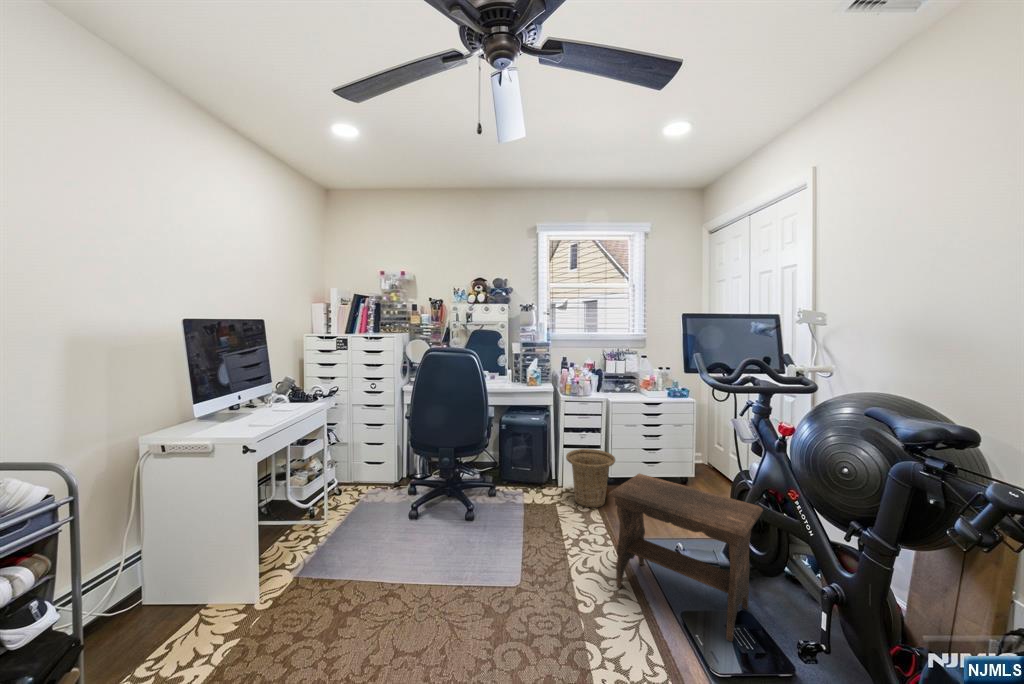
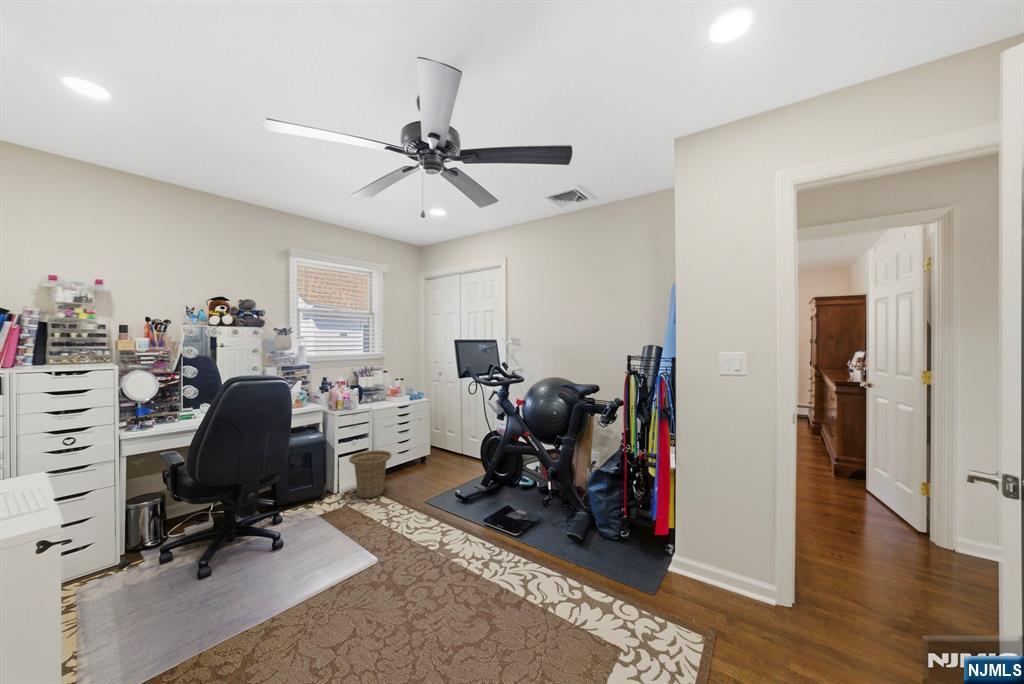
footstool: present [609,474,763,642] -> none [434,445,517,528]

